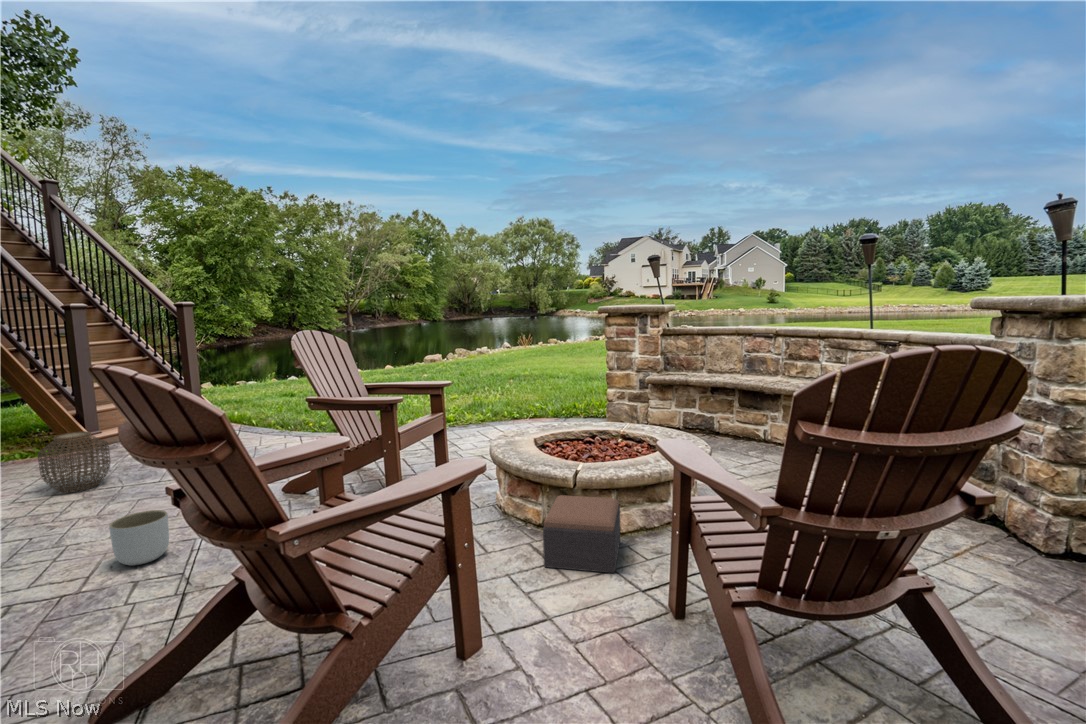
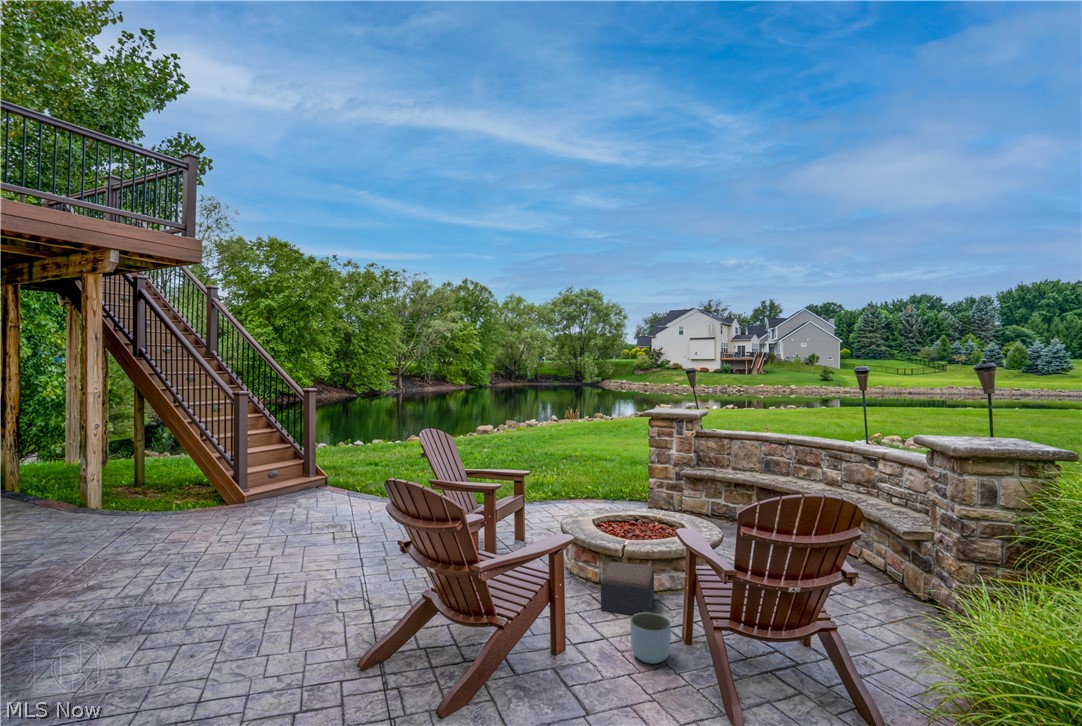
woven basket: present [38,431,110,493] -> none [239,494,282,539]
planter: present [109,510,169,566] -> present [630,612,671,664]

